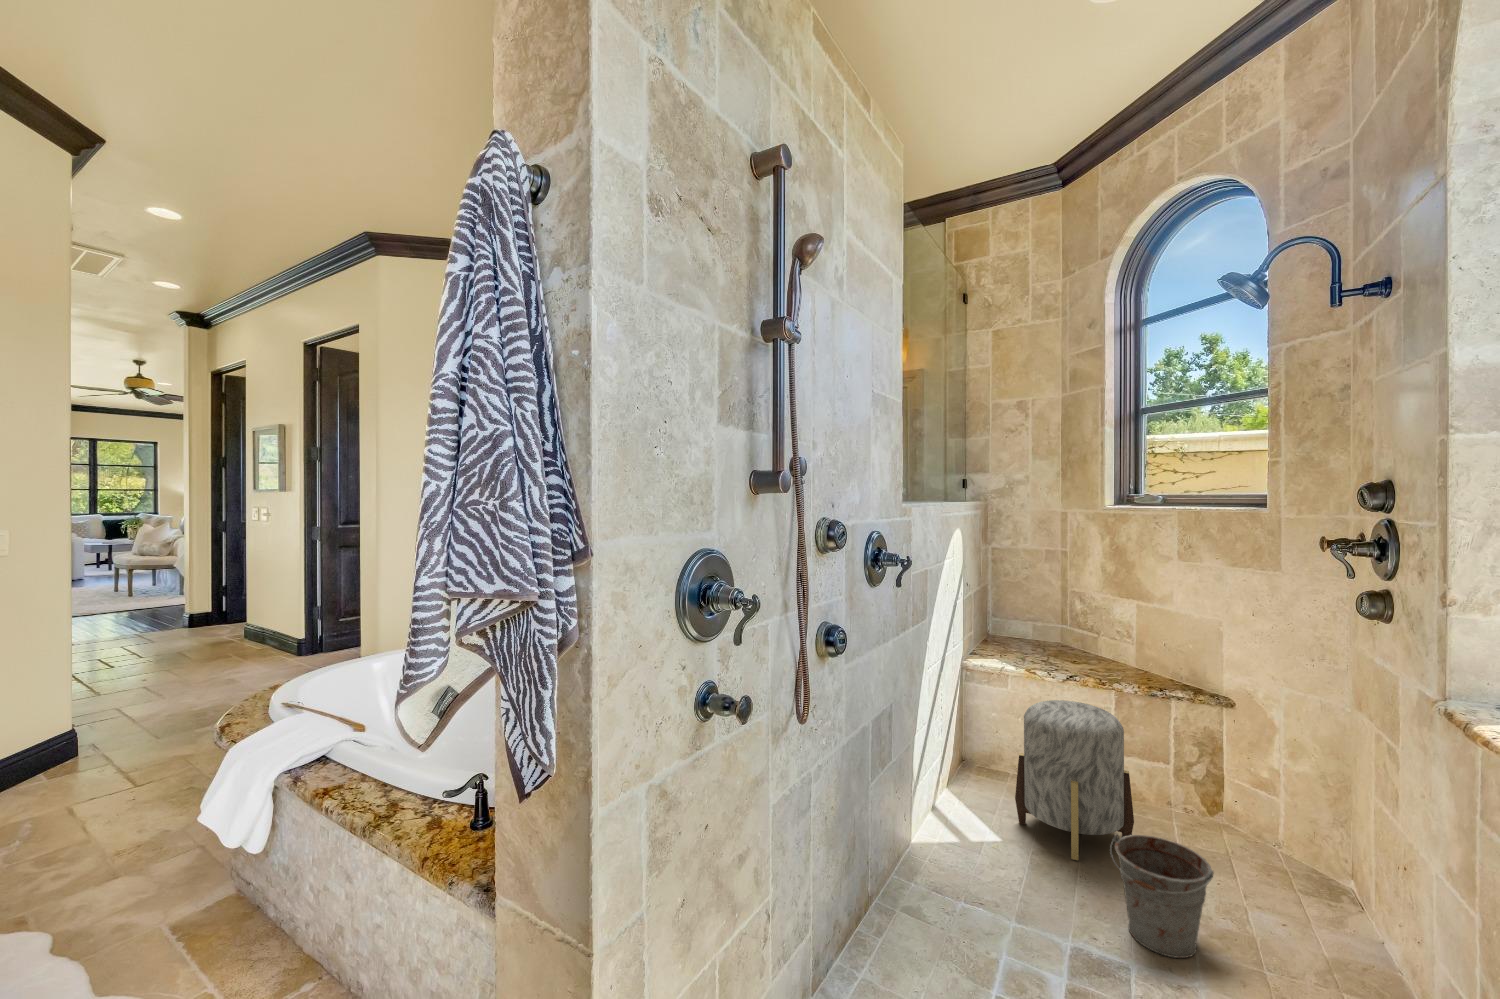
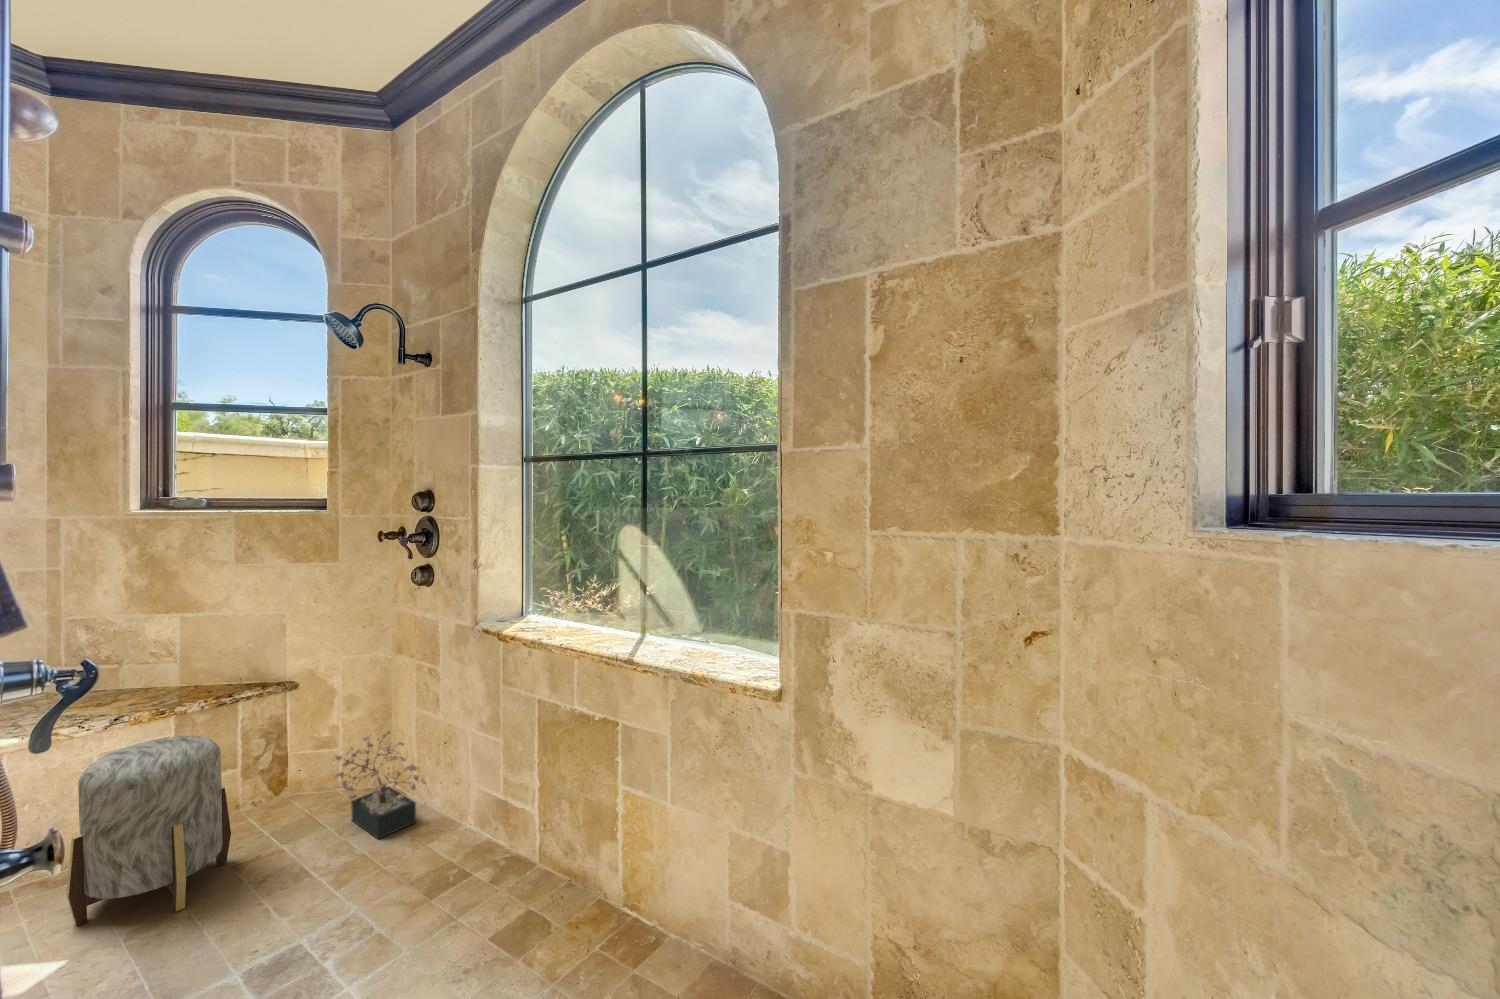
decorative plant: none [1241,795,1364,948] -> present [333,731,426,839]
bucket: present [1110,834,1214,958] -> none [255,814,353,924]

